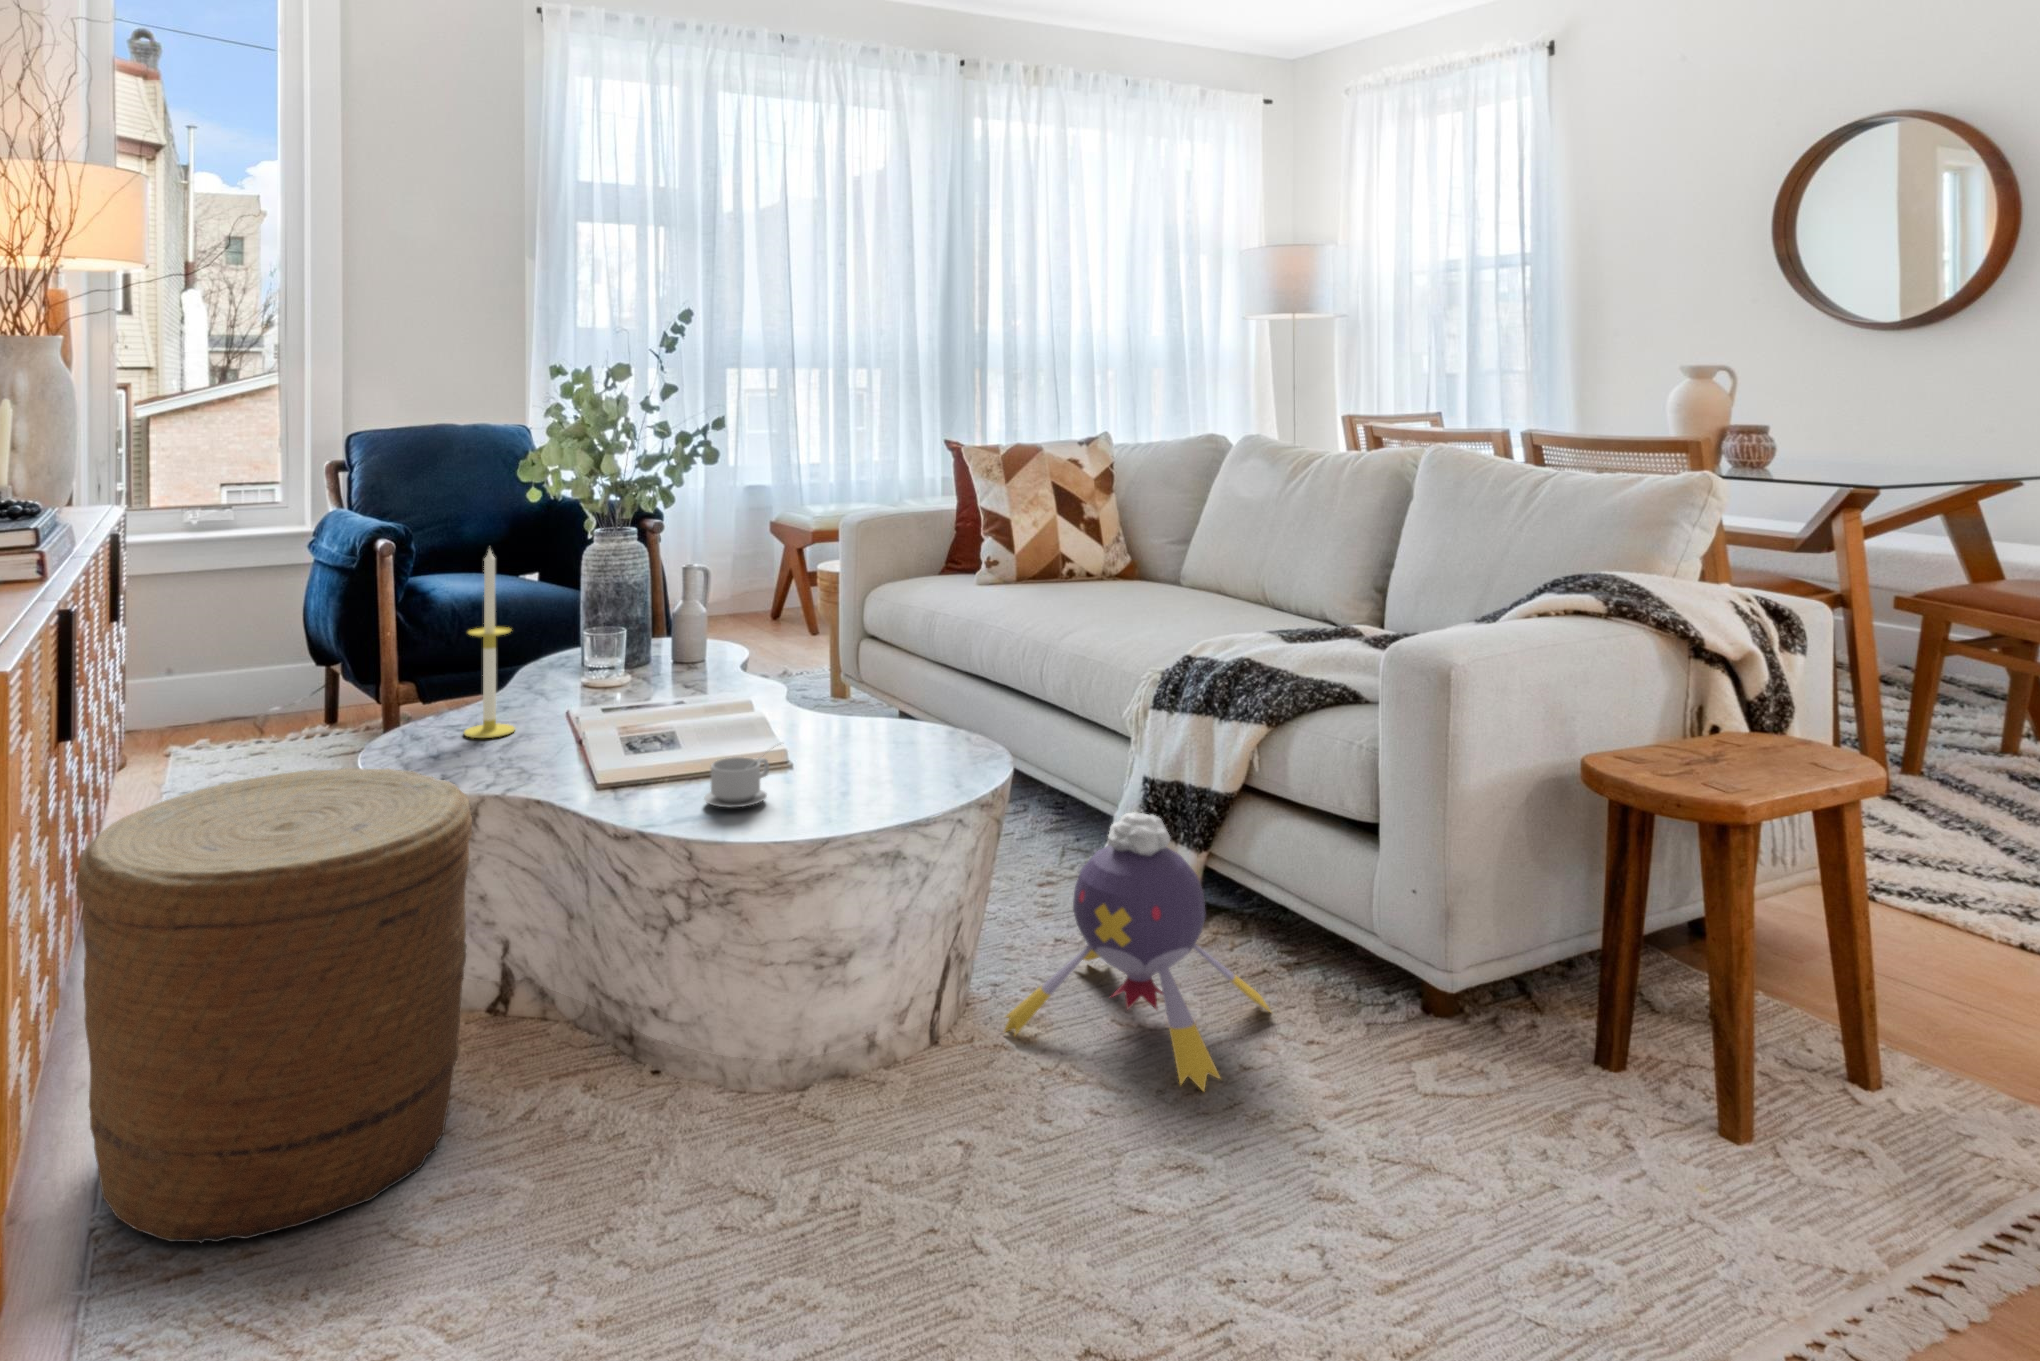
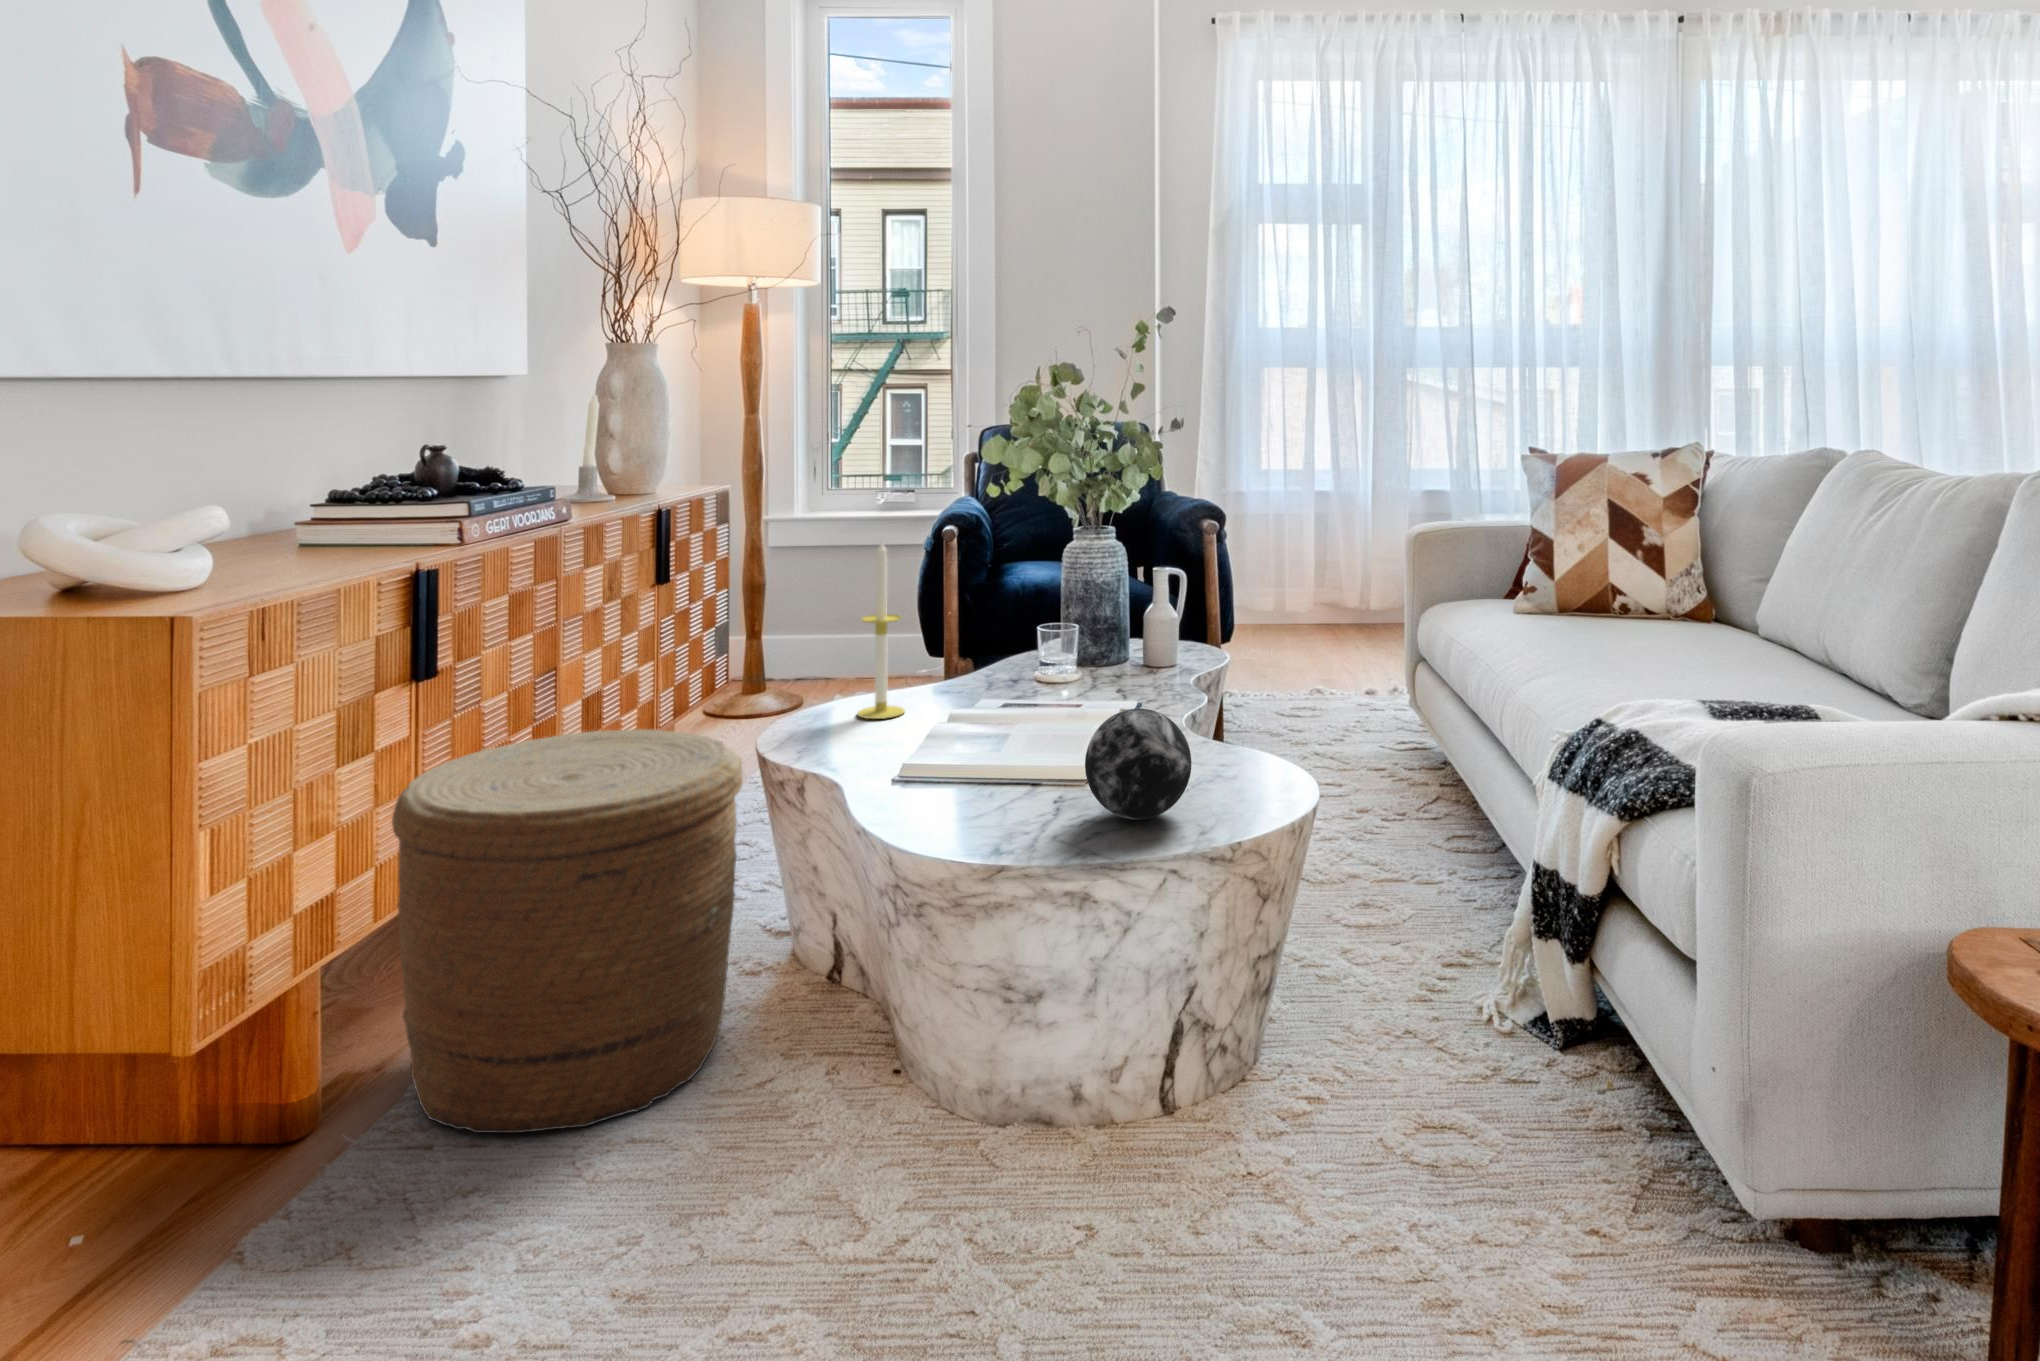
decorative orb: none [838,682,937,784] -> present [1085,709,1191,820]
teacup: present [704,742,781,807] -> none [943,760,1029,820]
plush toy: present [1004,812,1270,1091] -> none [1249,896,1580,1252]

